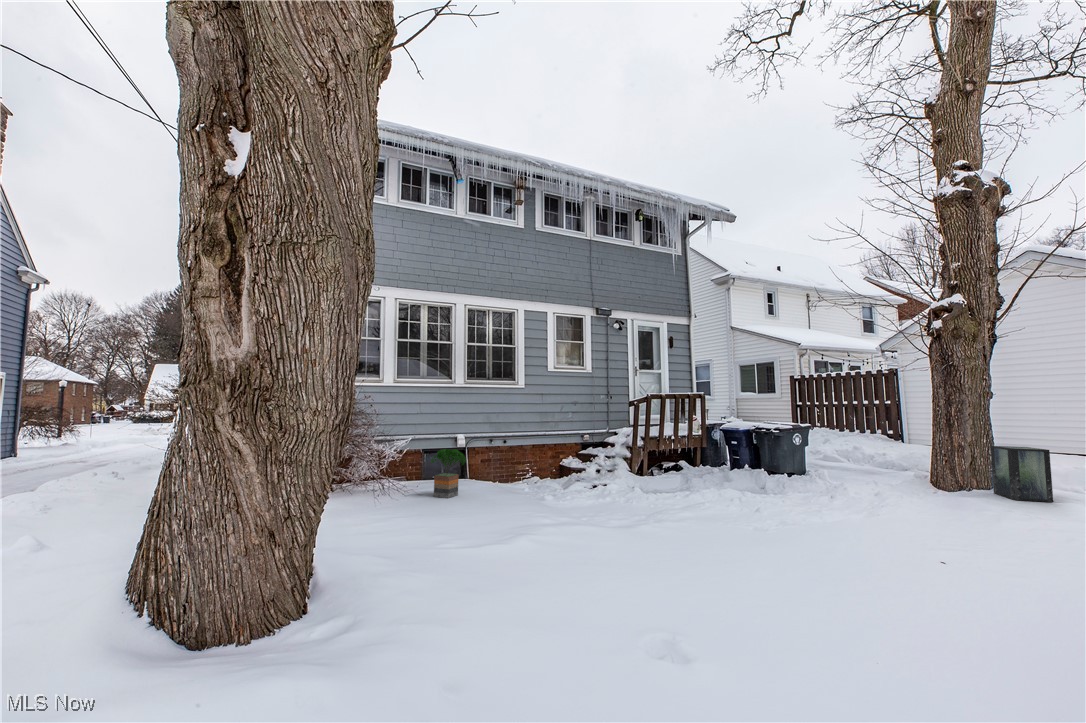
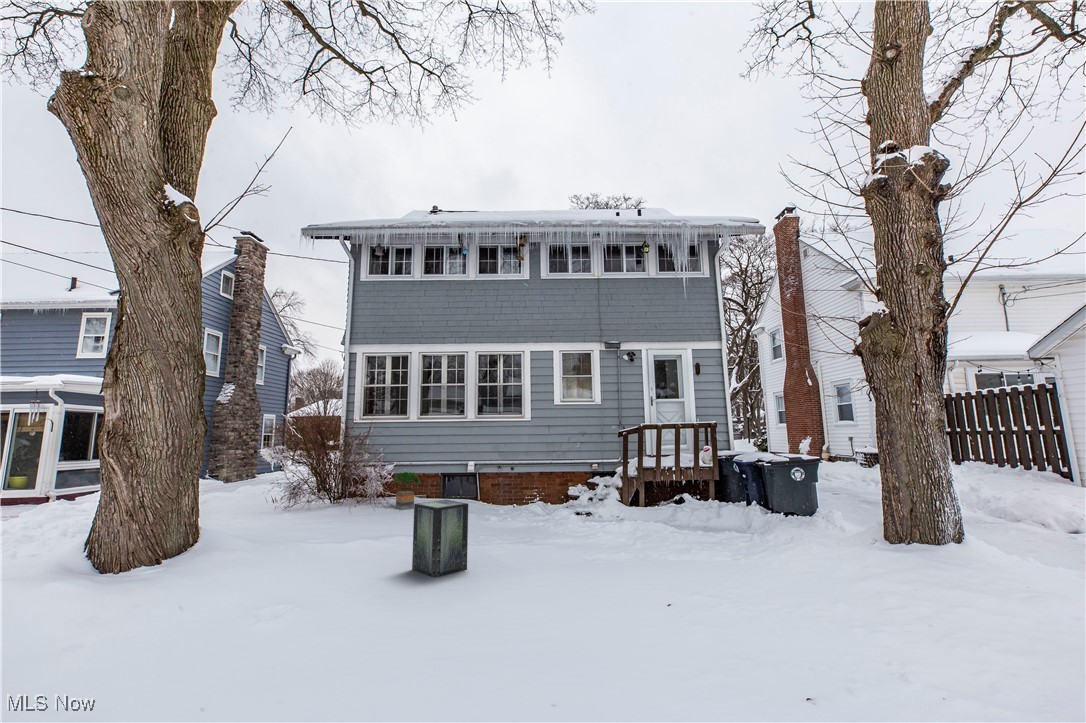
storage box: present [991,446,1053,502] -> present [412,500,468,577]

